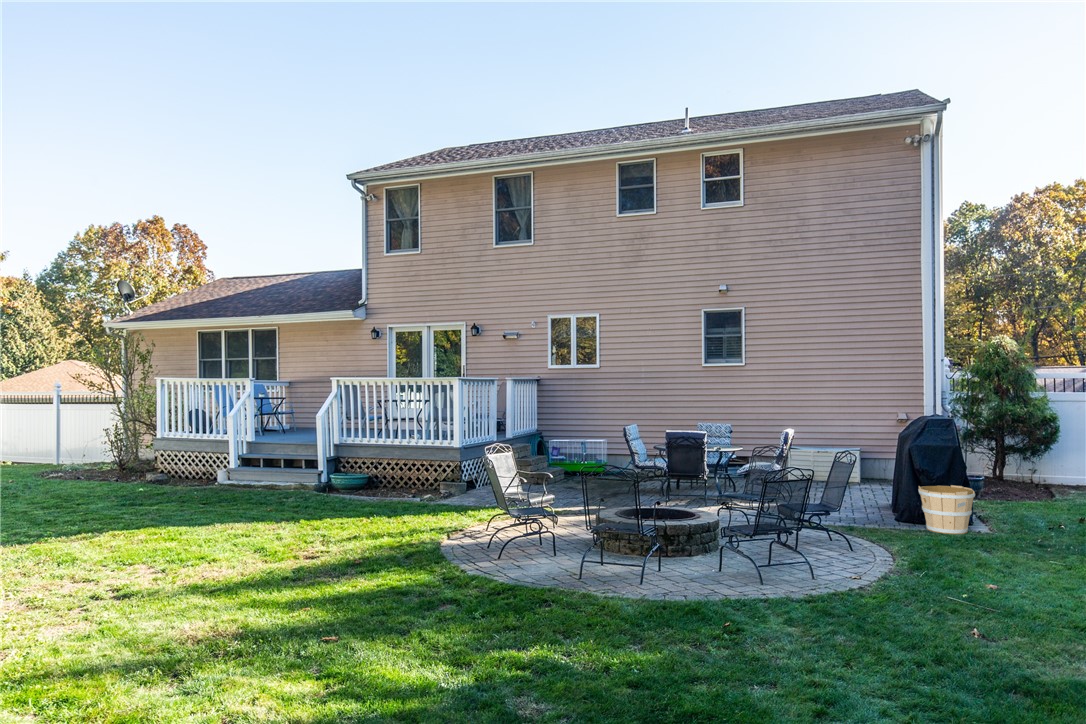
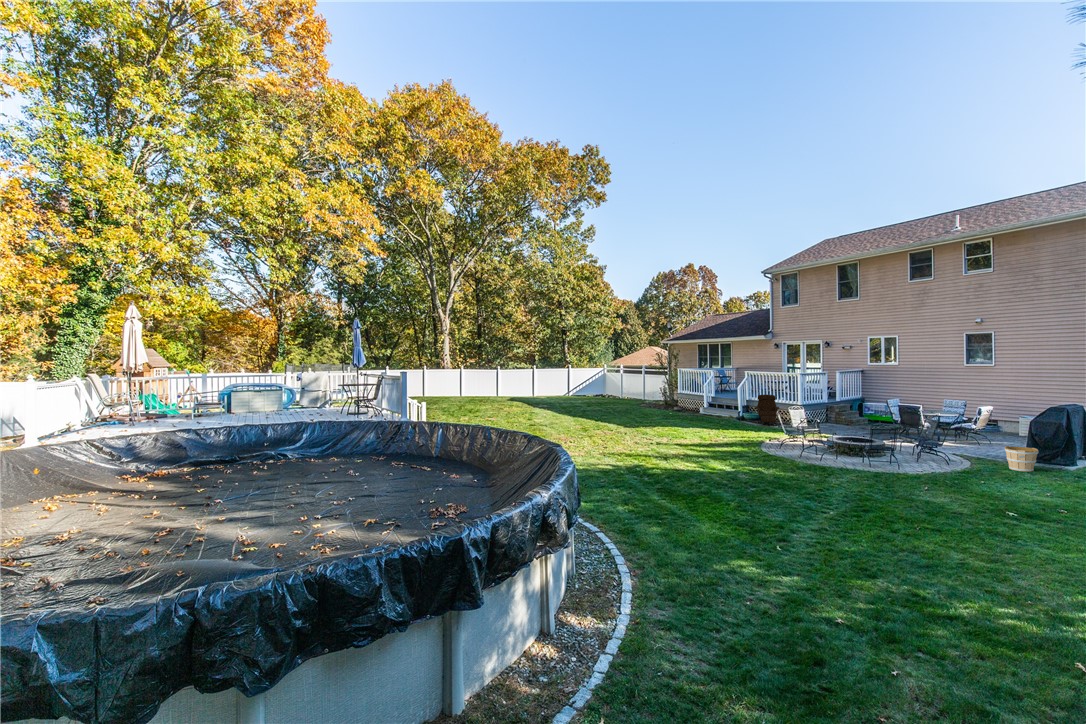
lounge chair: none [363,426,416,497] -> present [755,395,779,425]

